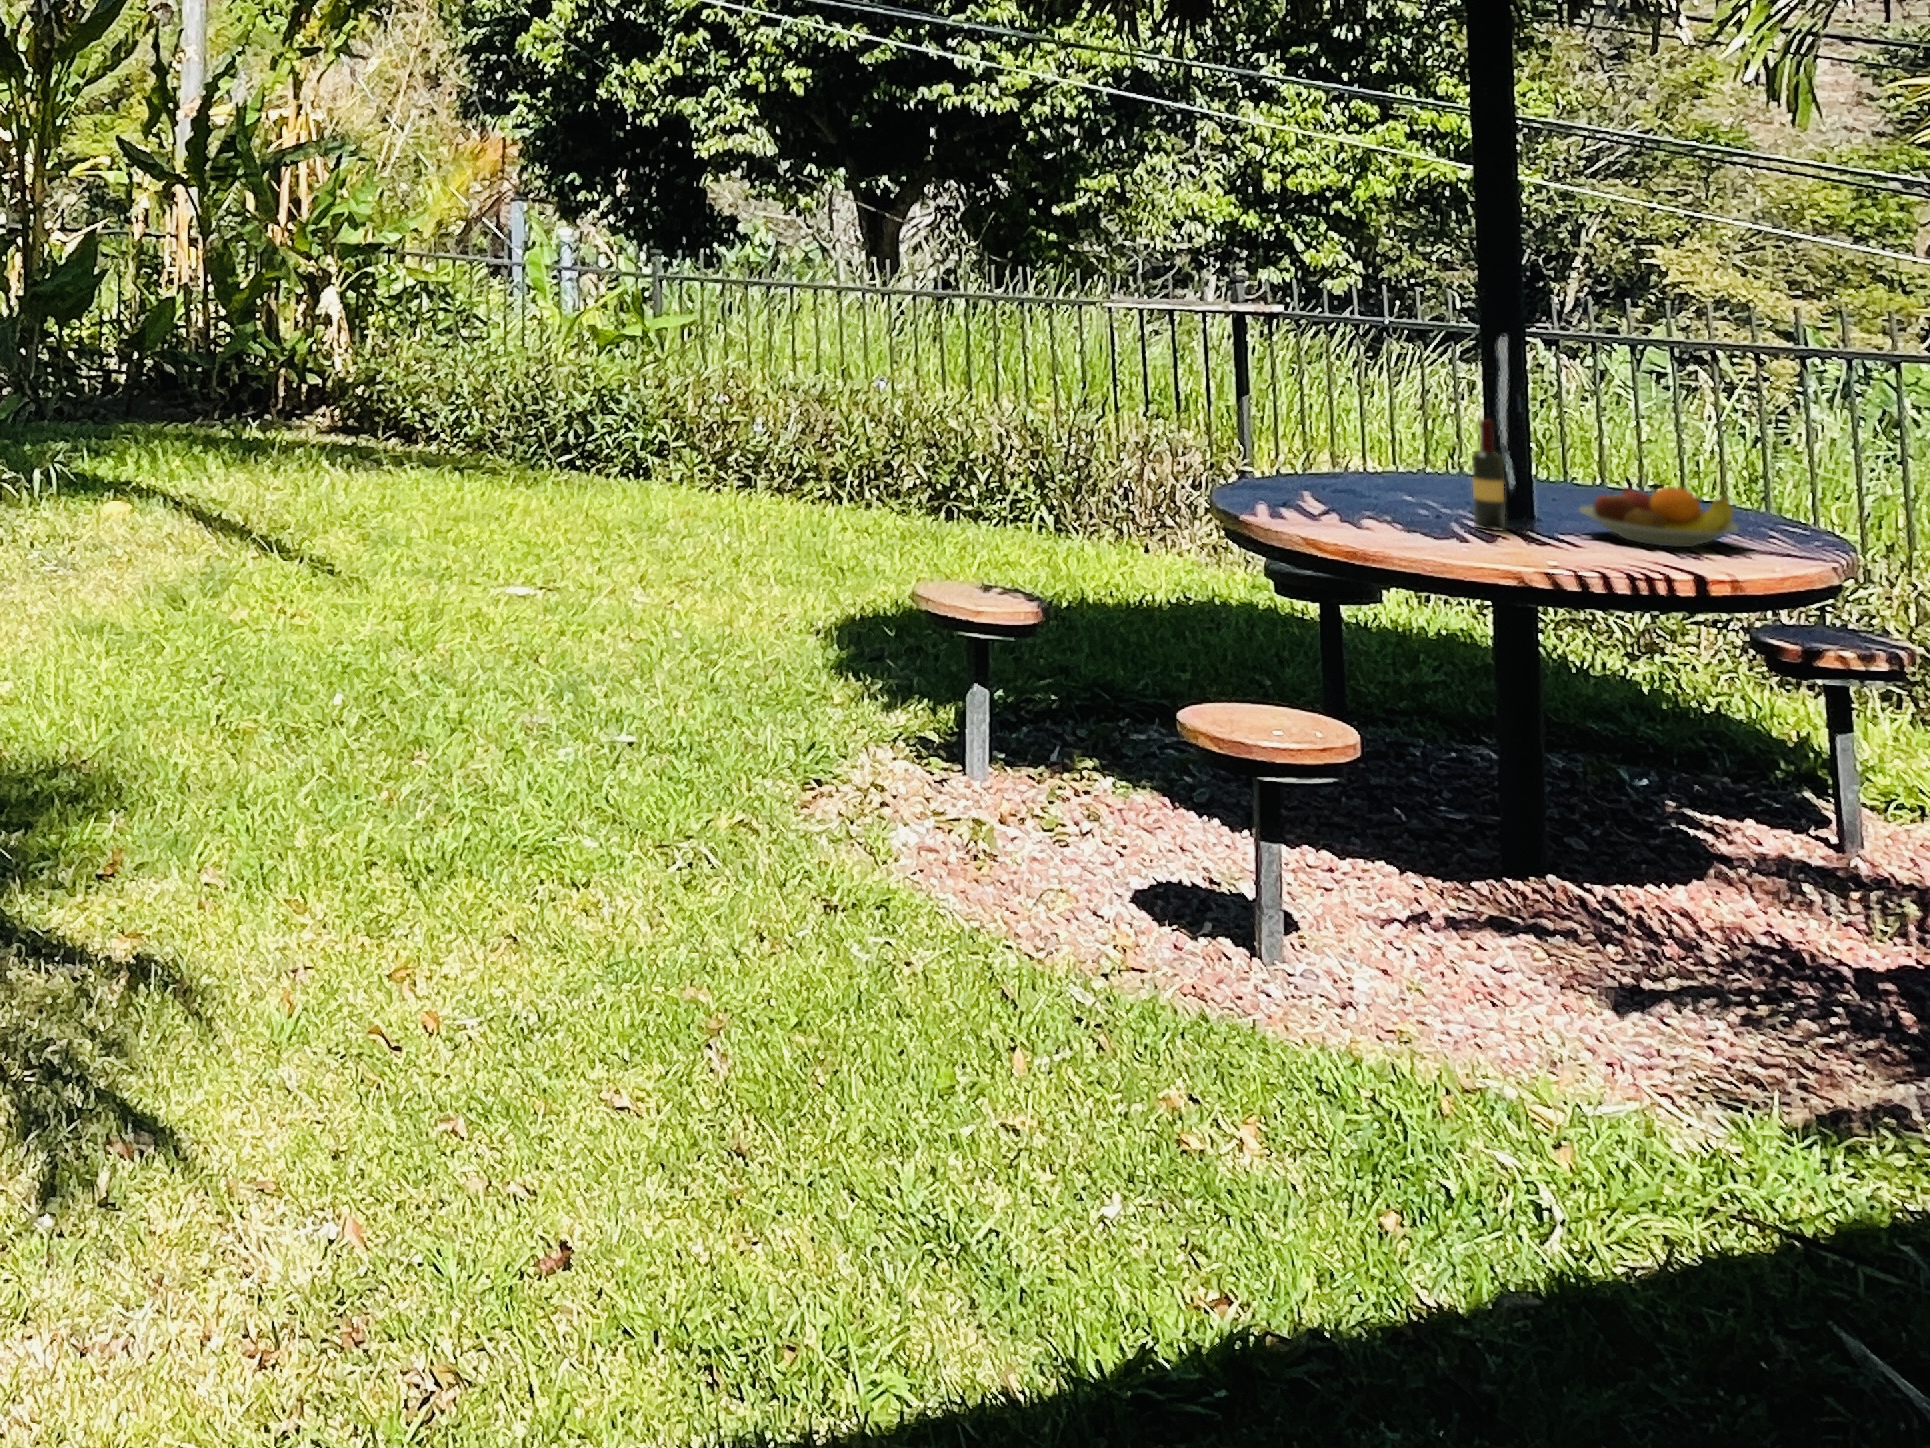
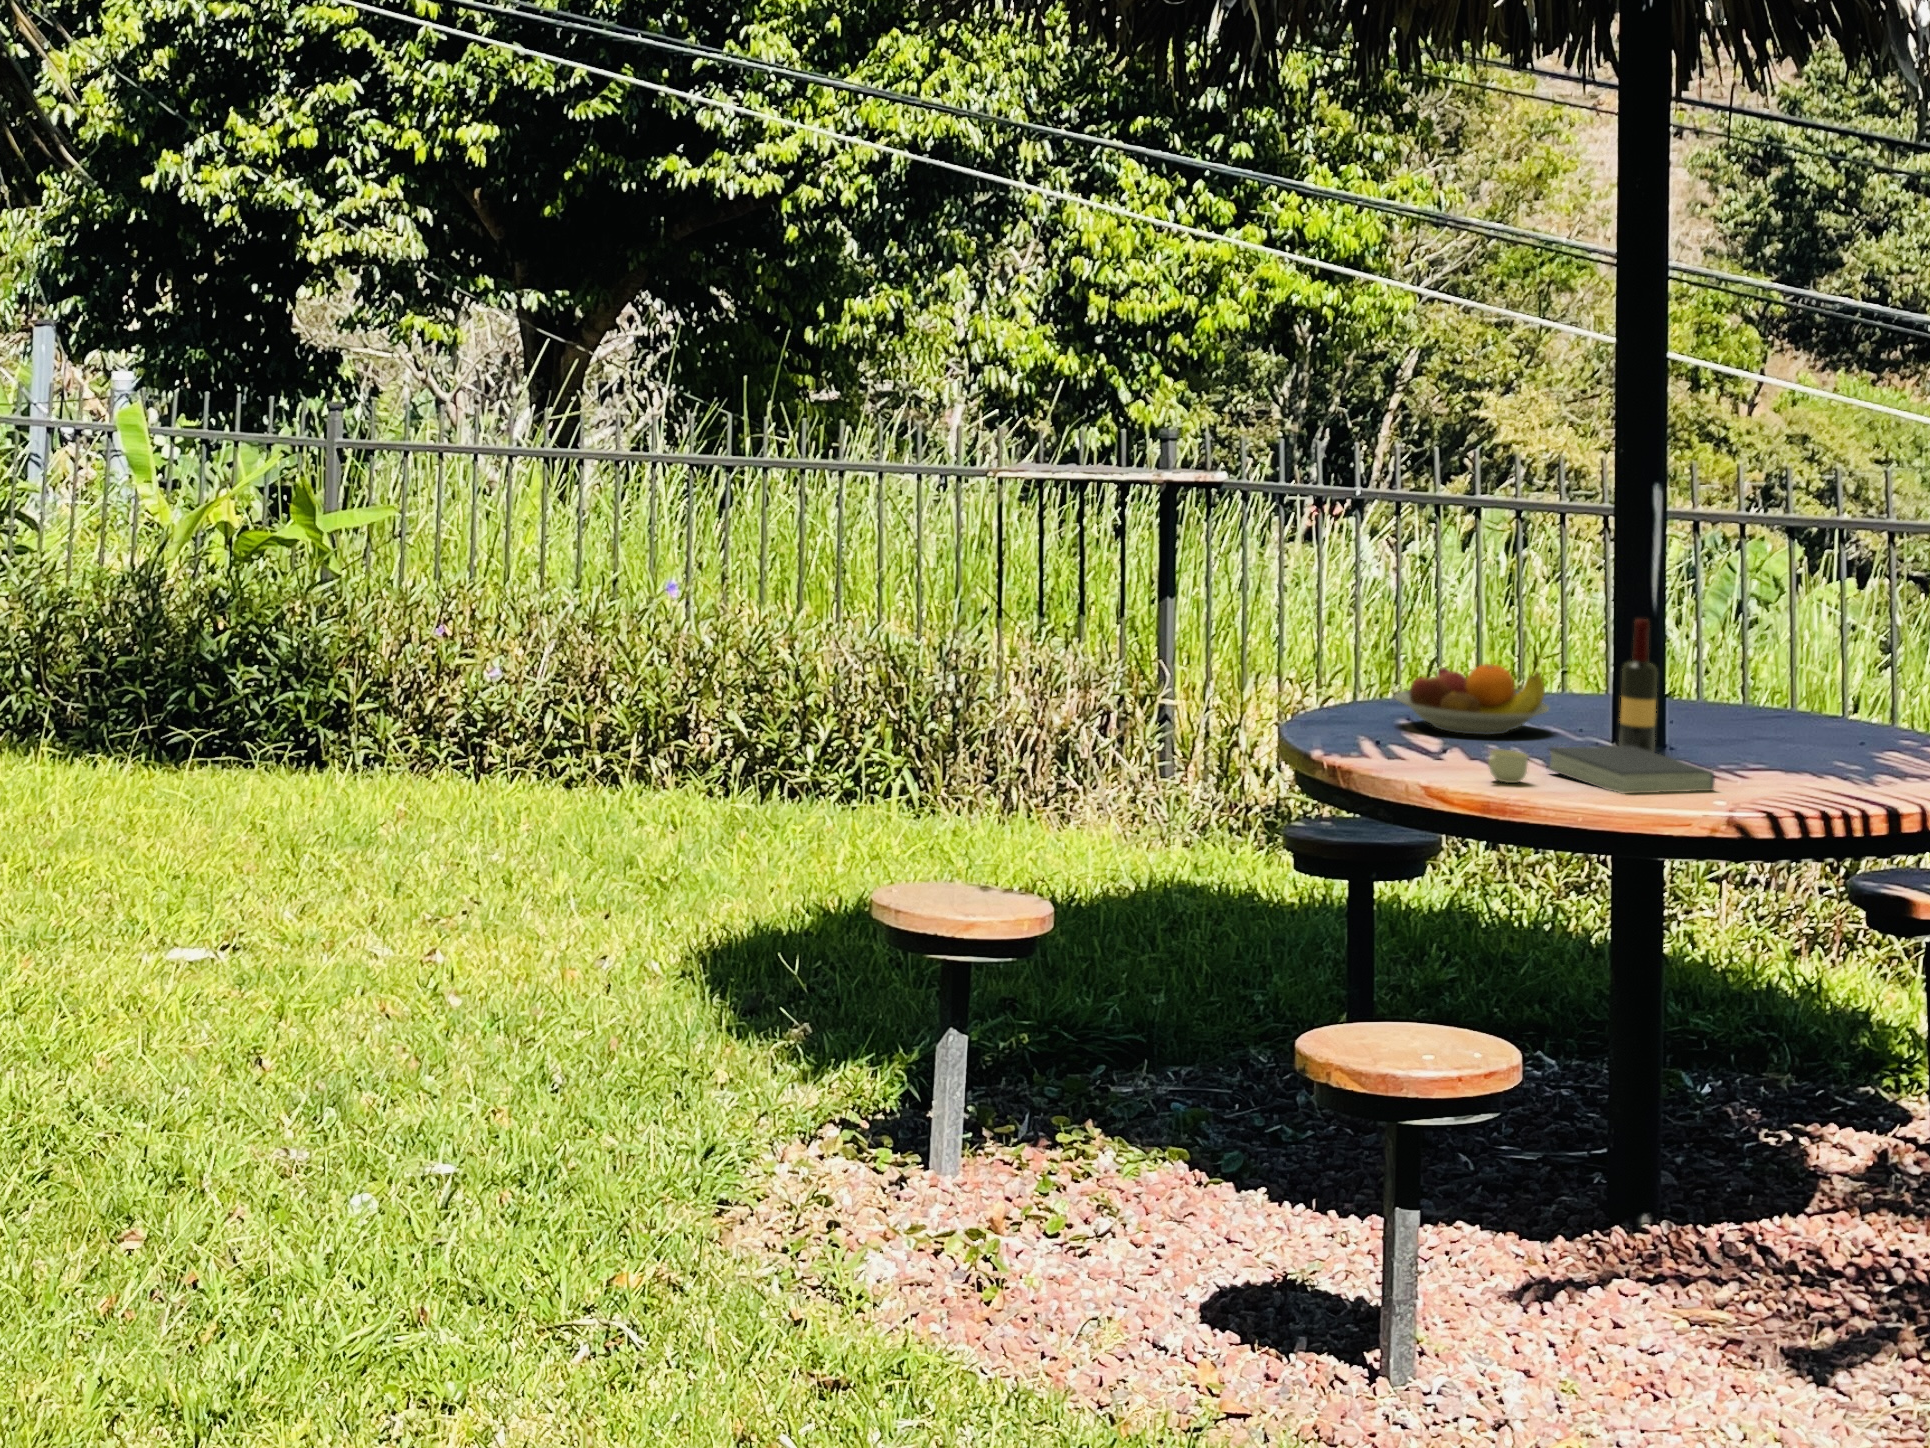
fruit bowl: present [1580,487,1738,547] -> present [1395,664,1549,735]
cup: none [1335,512,1371,537] -> present [1488,750,1528,783]
book: none [1396,512,1538,555] -> present [1548,746,1715,794]

